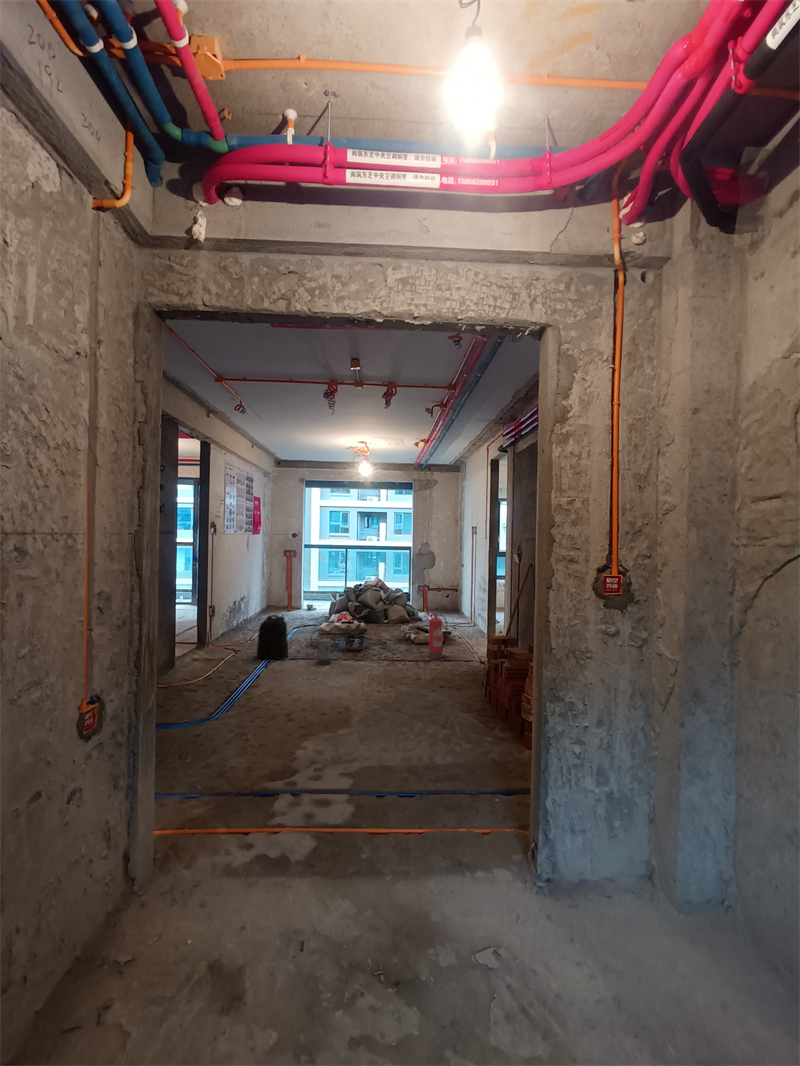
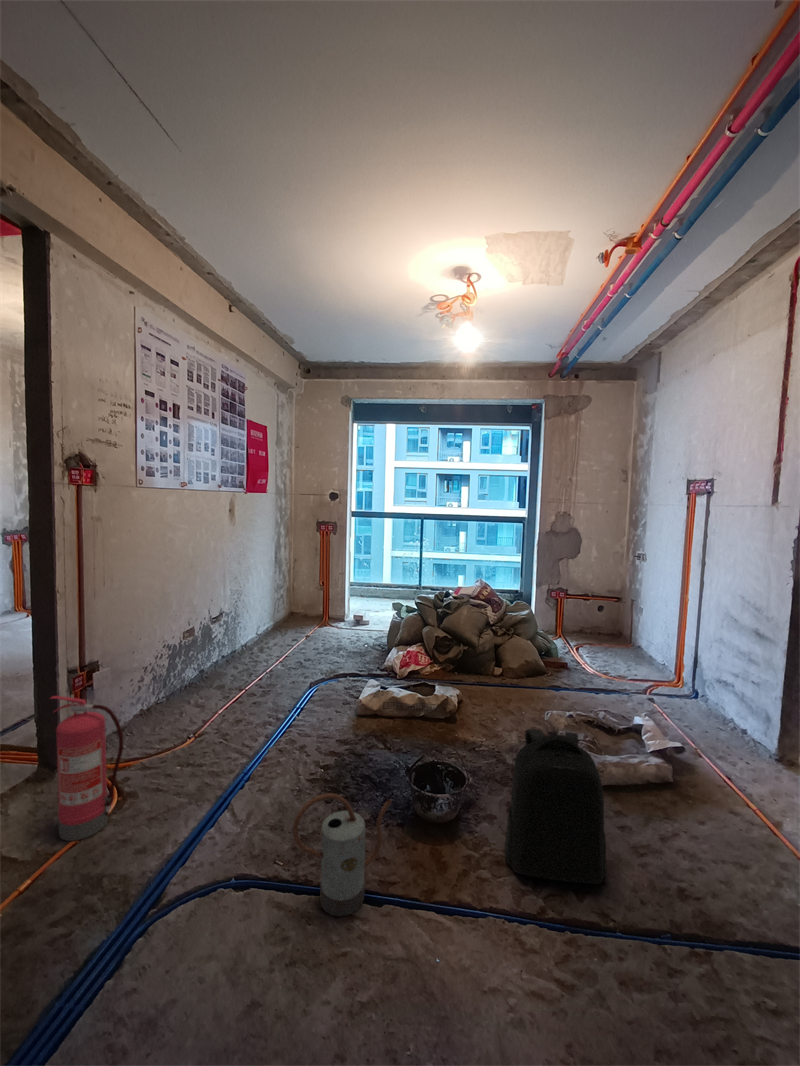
fire extinguisher: present [428,613,447,658] -> present [51,696,123,841]
backpack: present [256,615,288,659] -> present [505,729,606,884]

